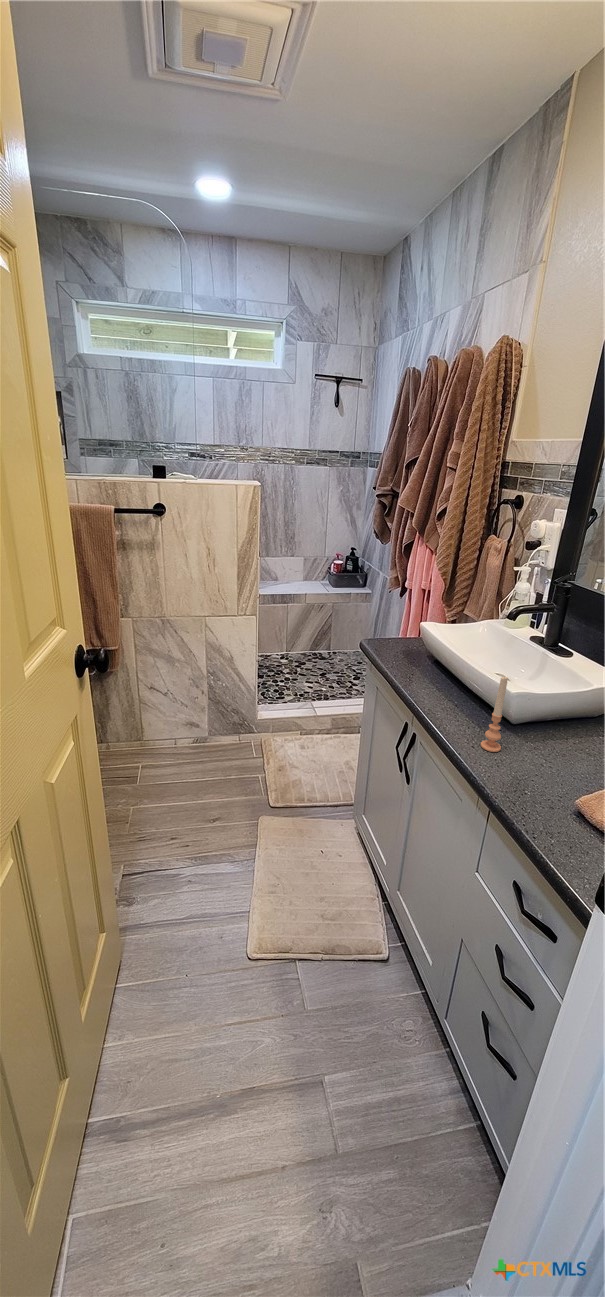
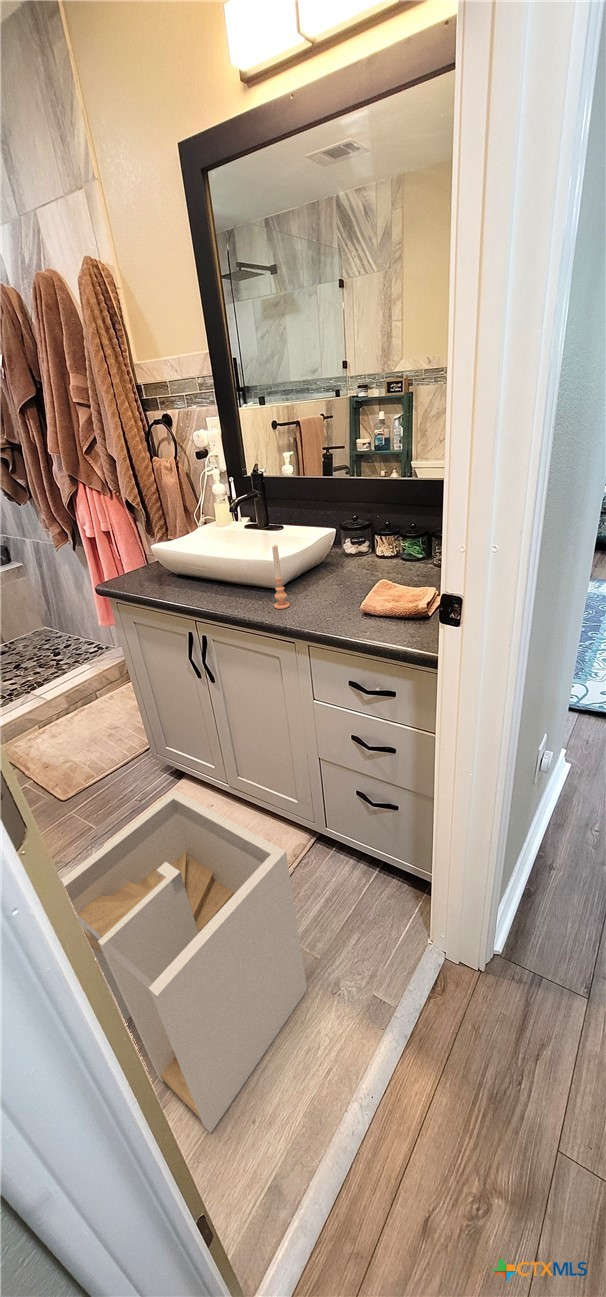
laundry hamper: none [116,864,319,1206] -> present [61,790,307,1133]

